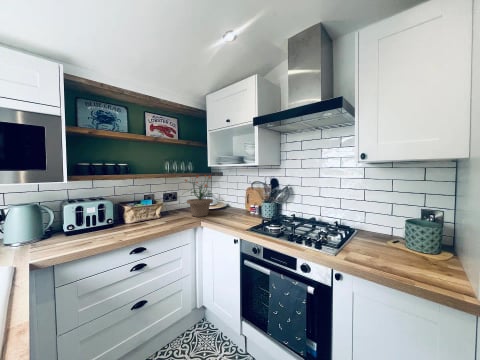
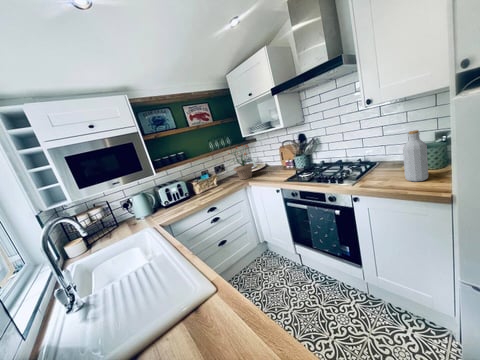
bottle: none [400,200,431,267] -> present [403,130,428,182]

